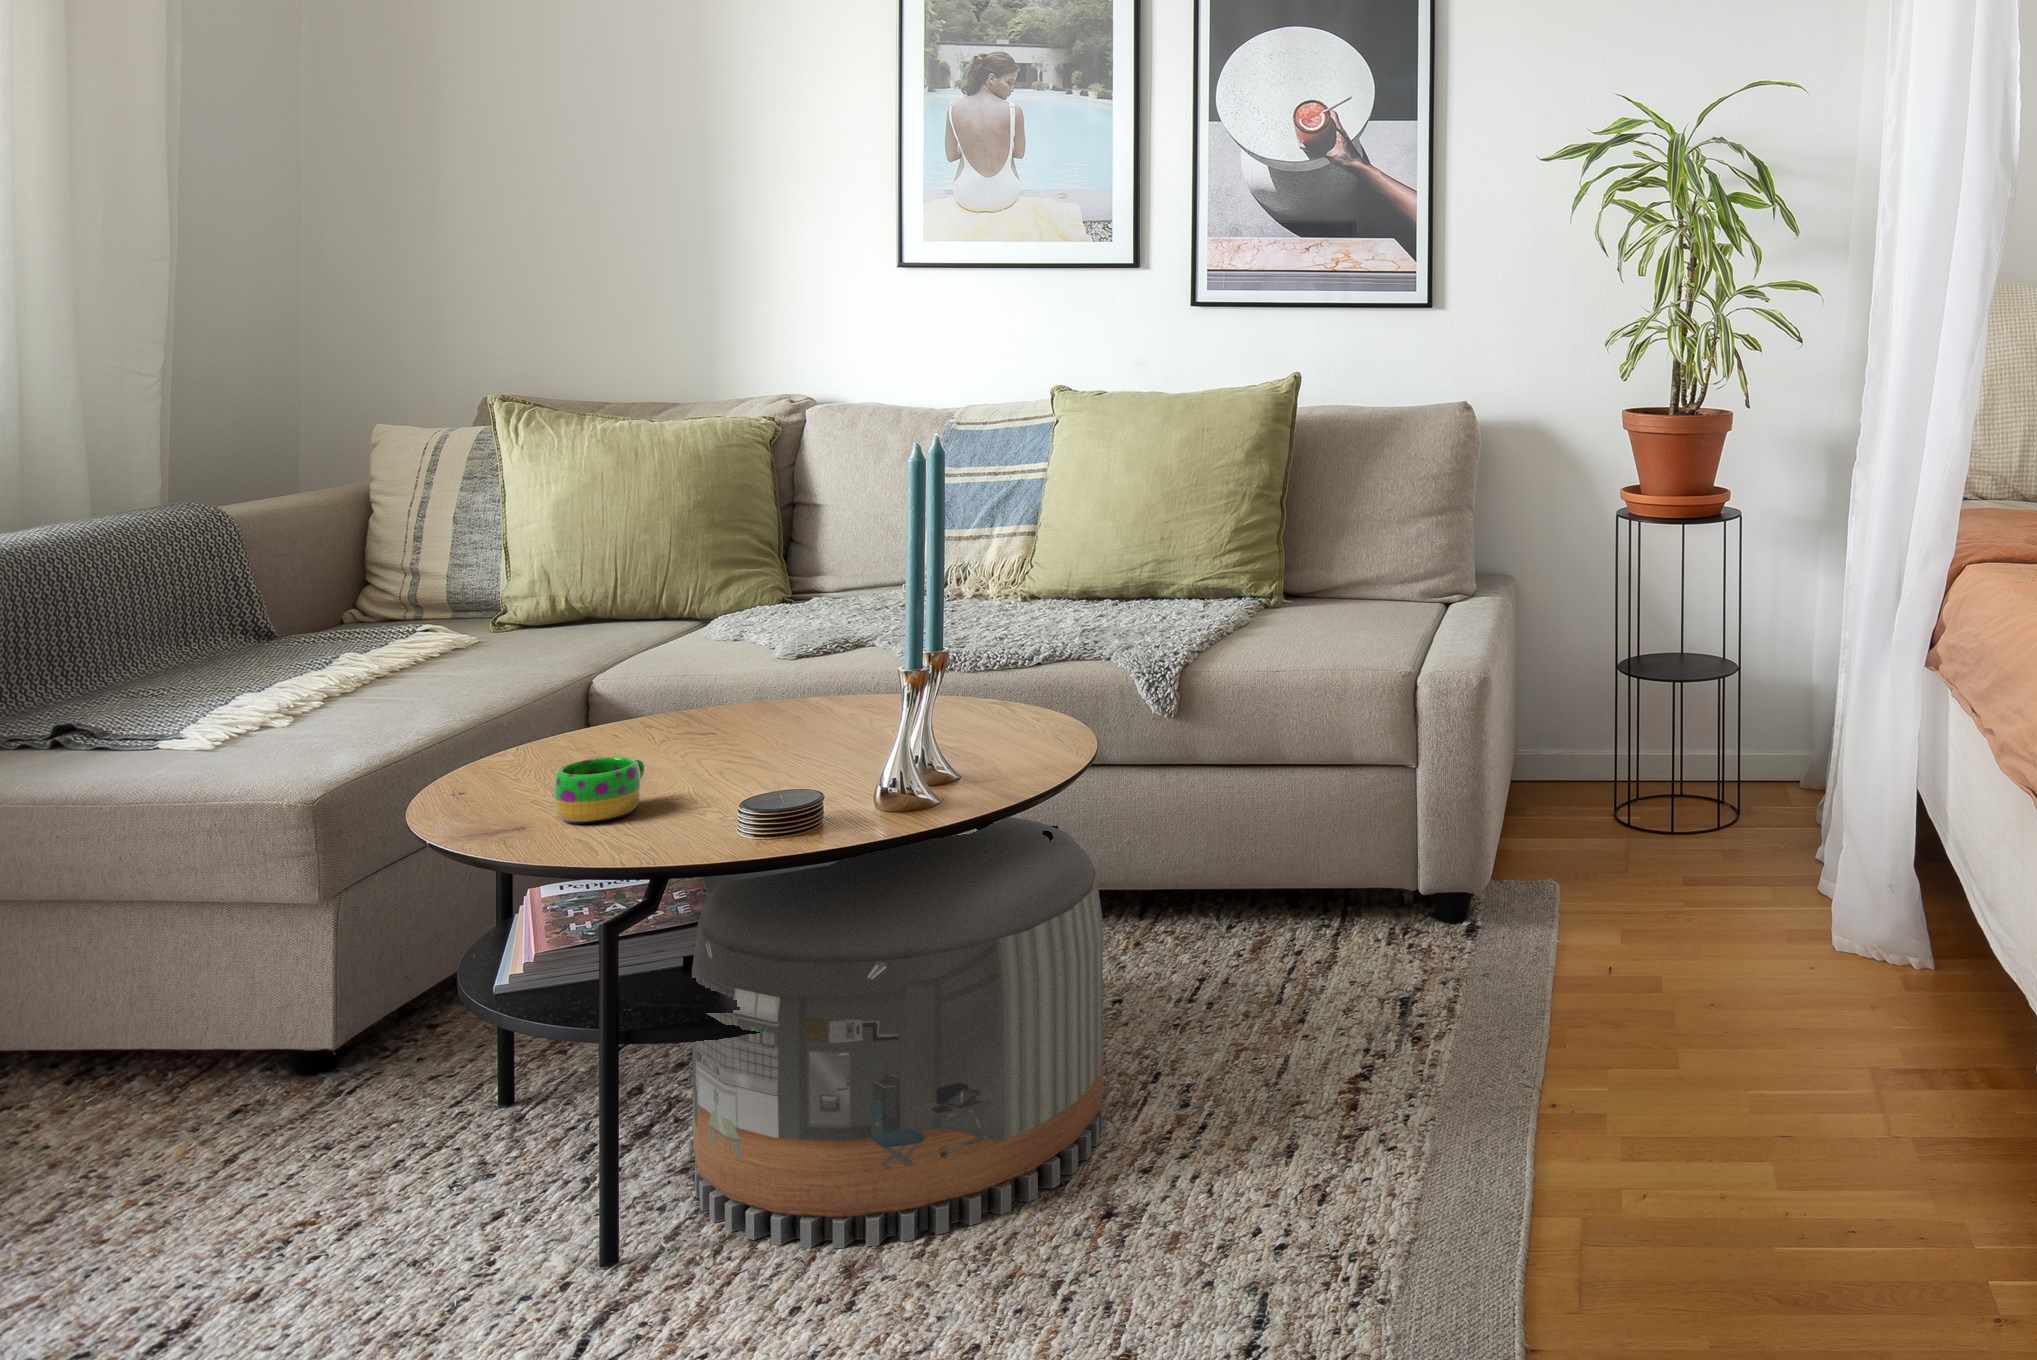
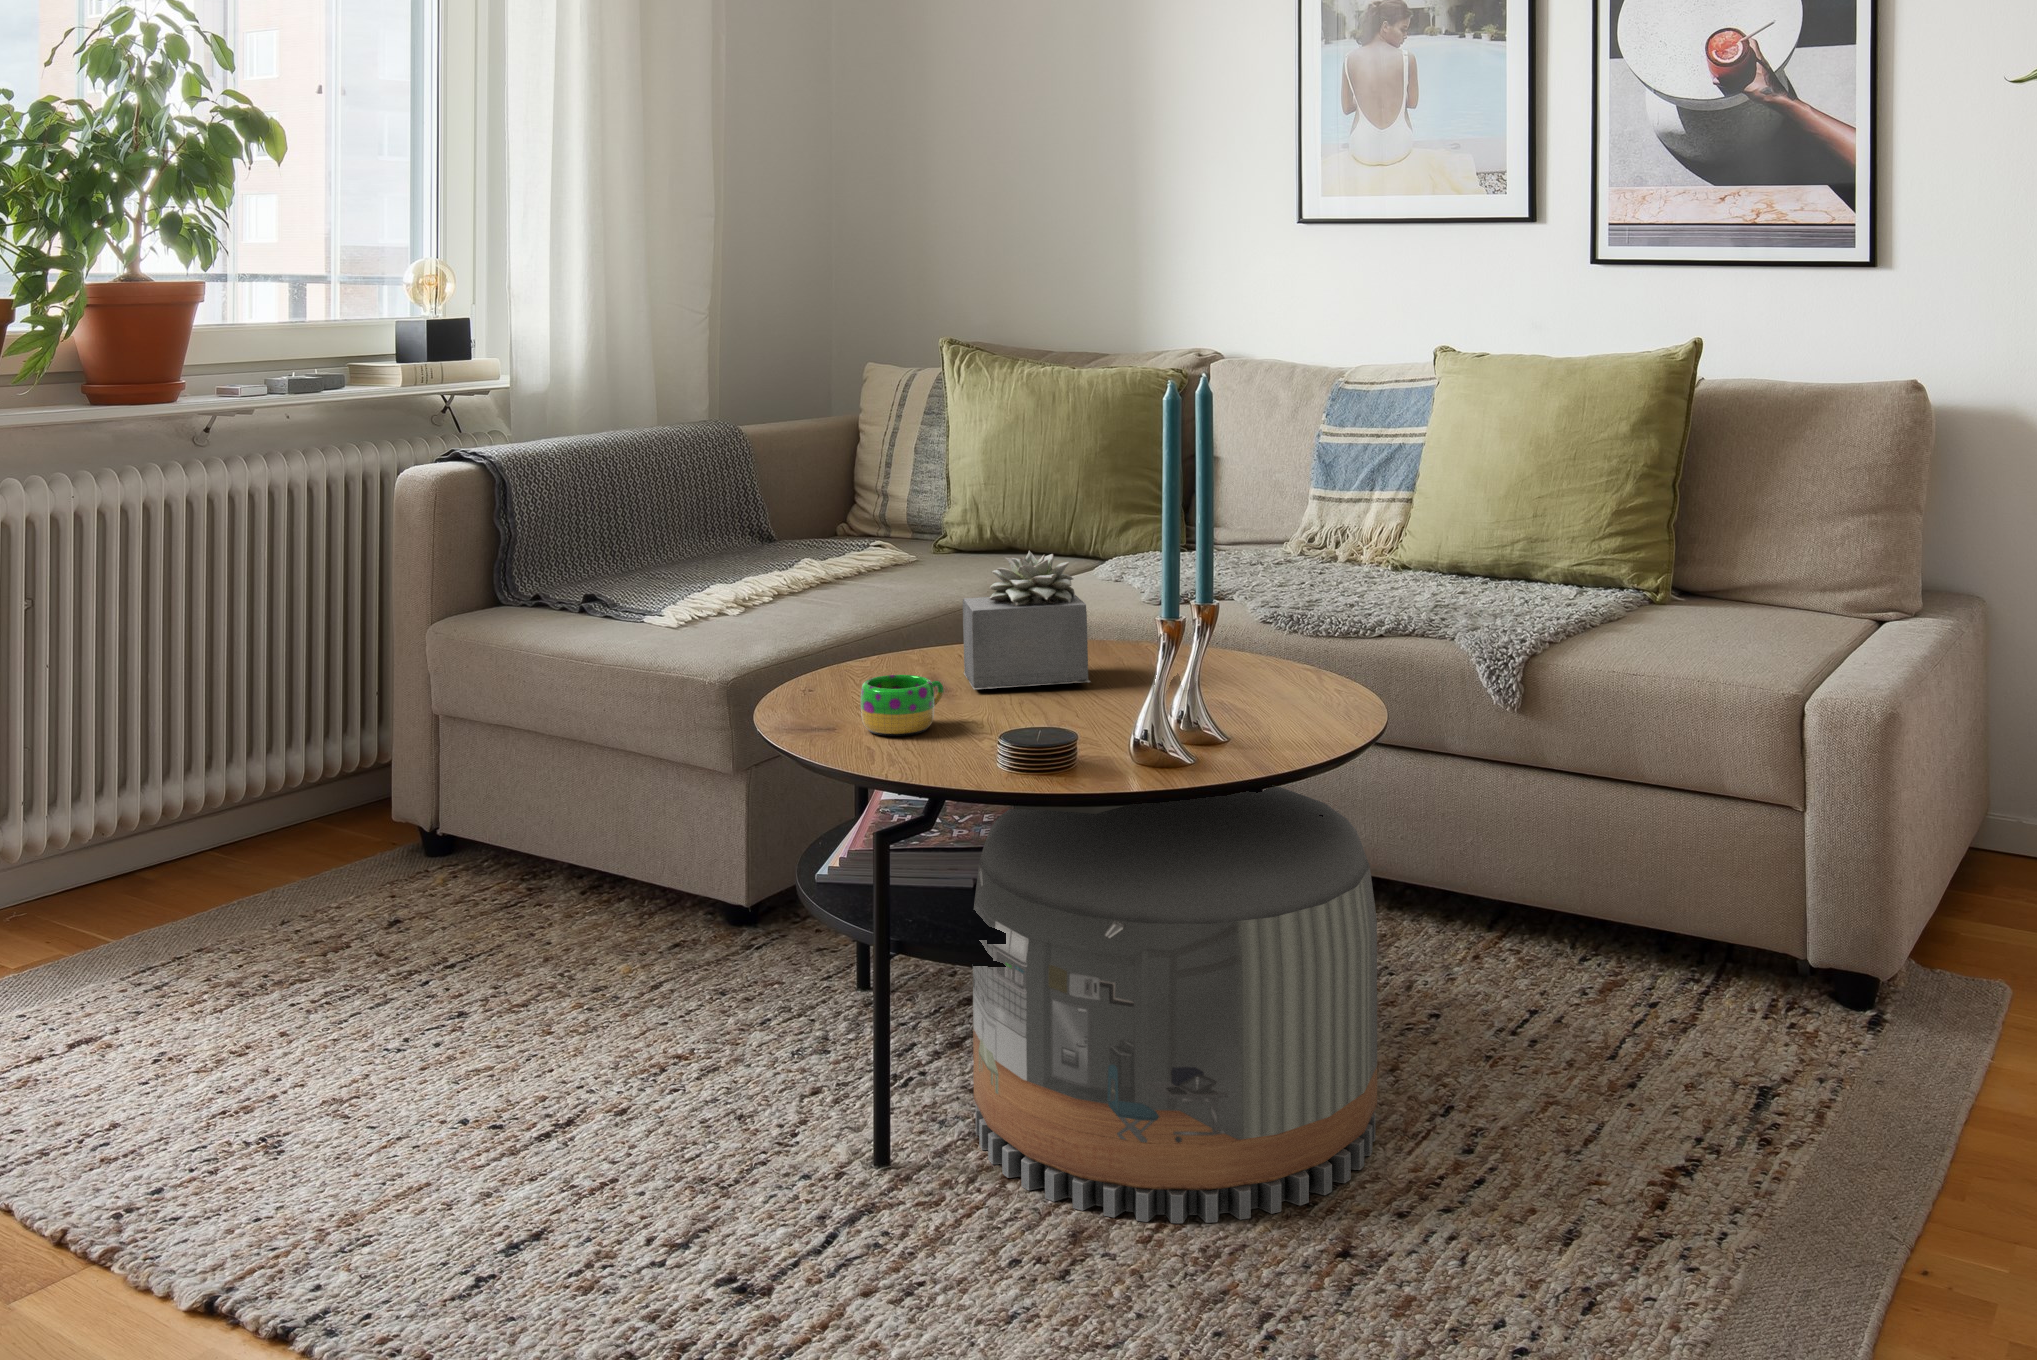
succulent plant: none [633,616,787,764] -> present [963,551,1090,689]

